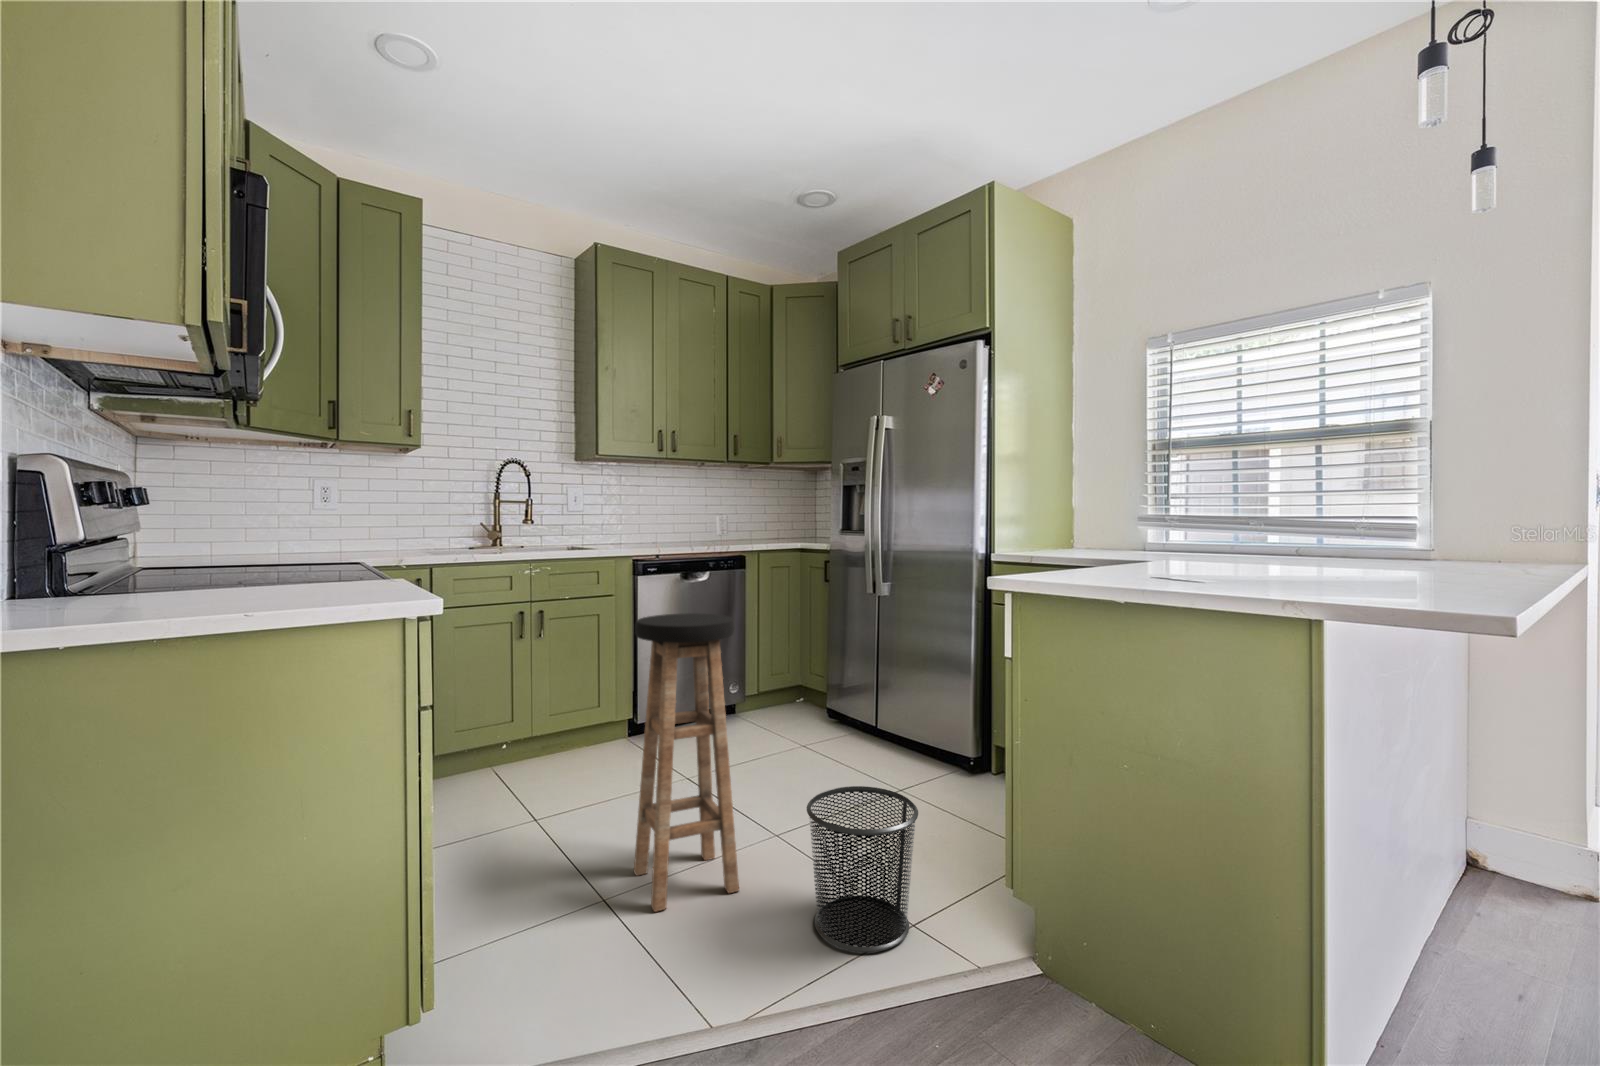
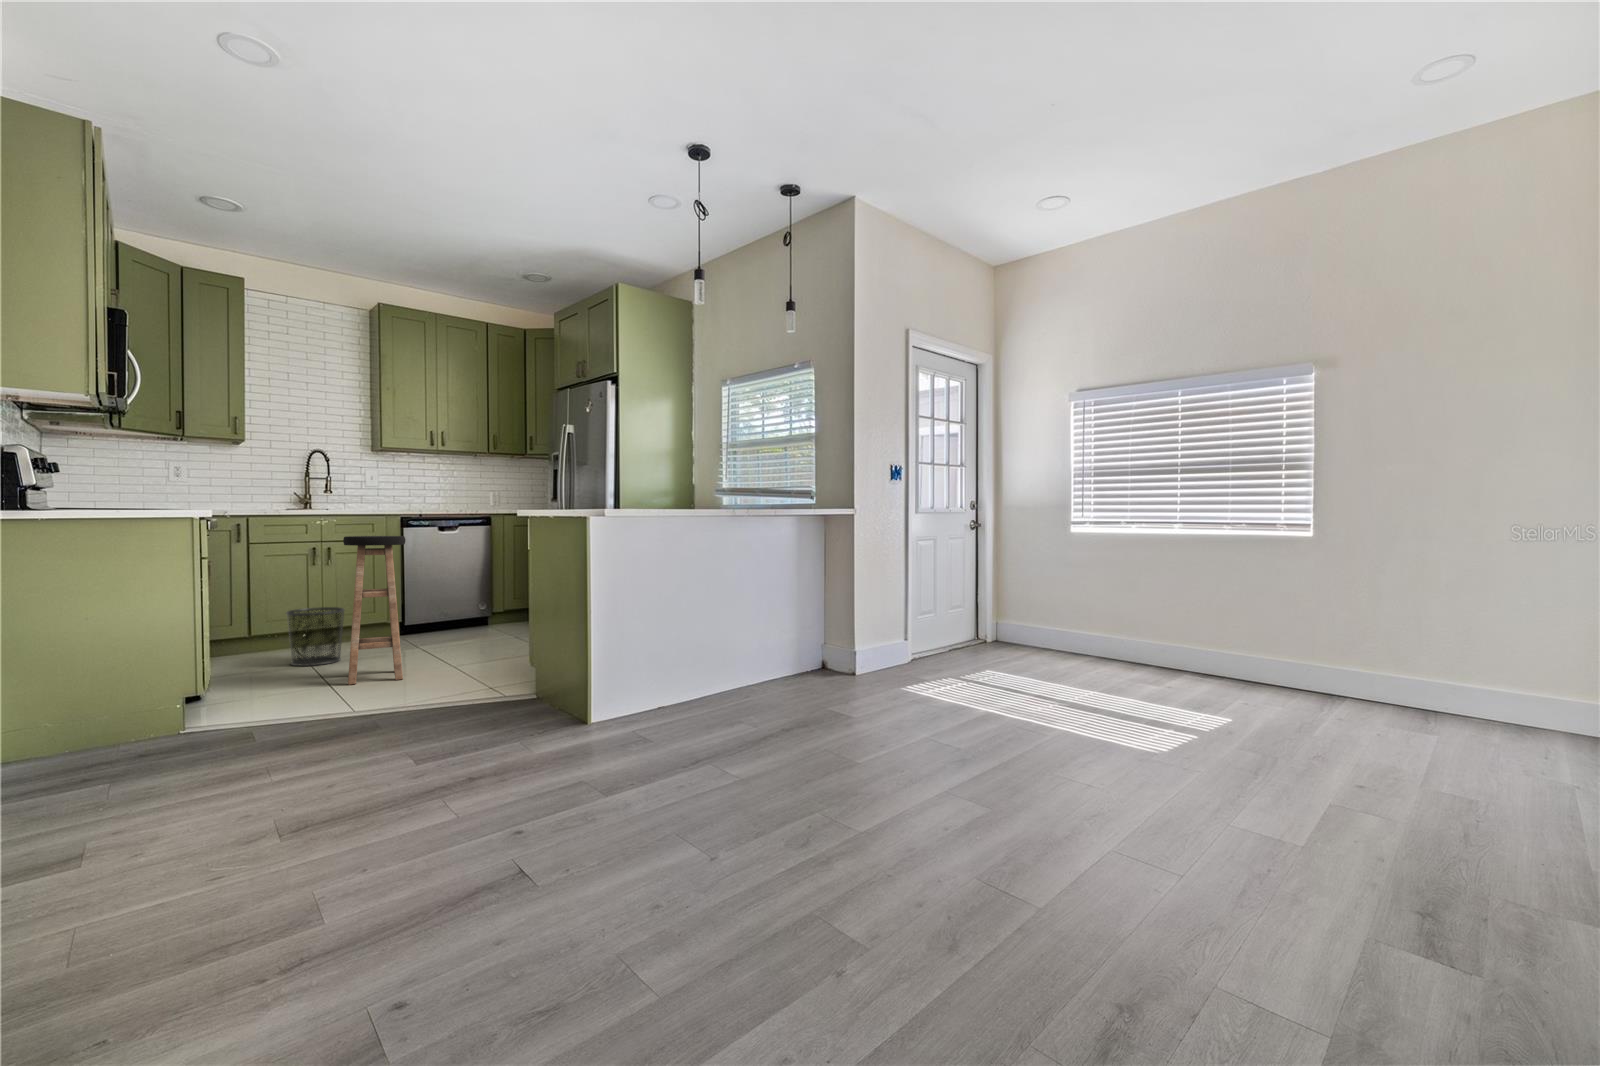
waste bin: present [807,786,918,952] -> present [286,607,344,666]

